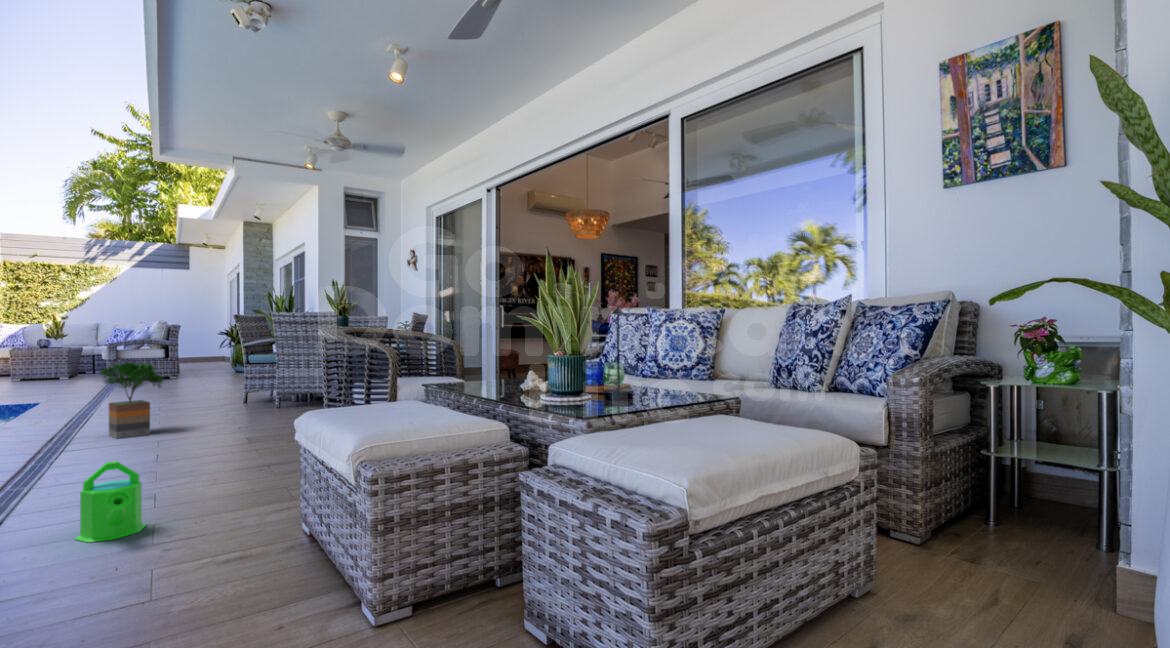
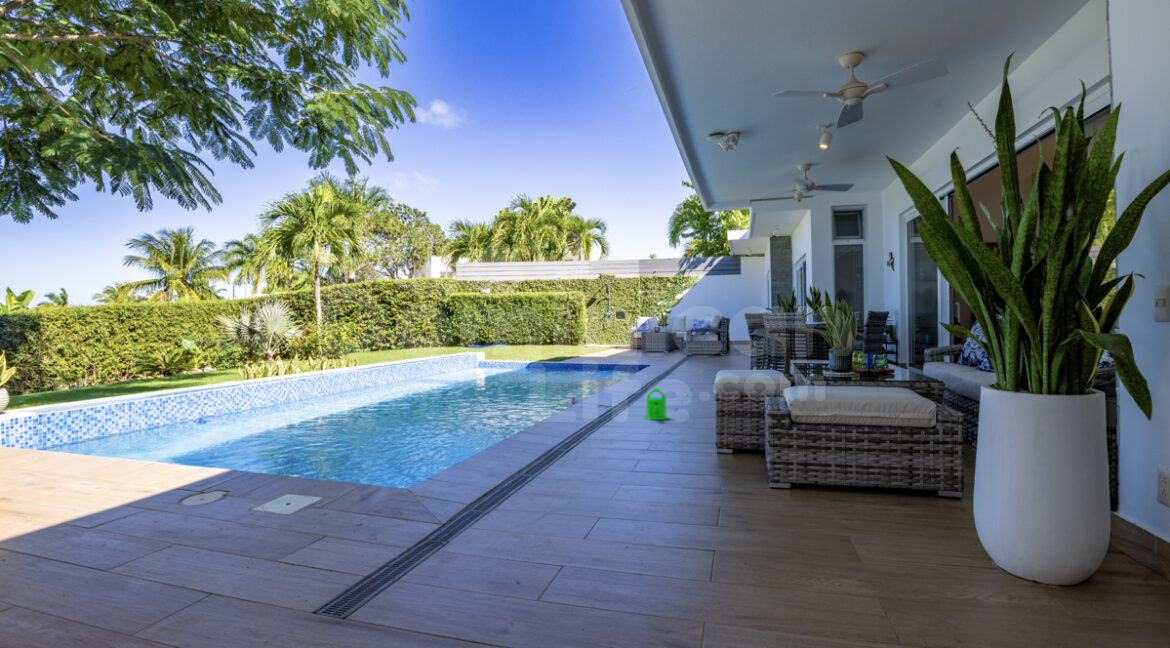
potted tree: present [100,362,163,439] -> none [667,345,696,387]

